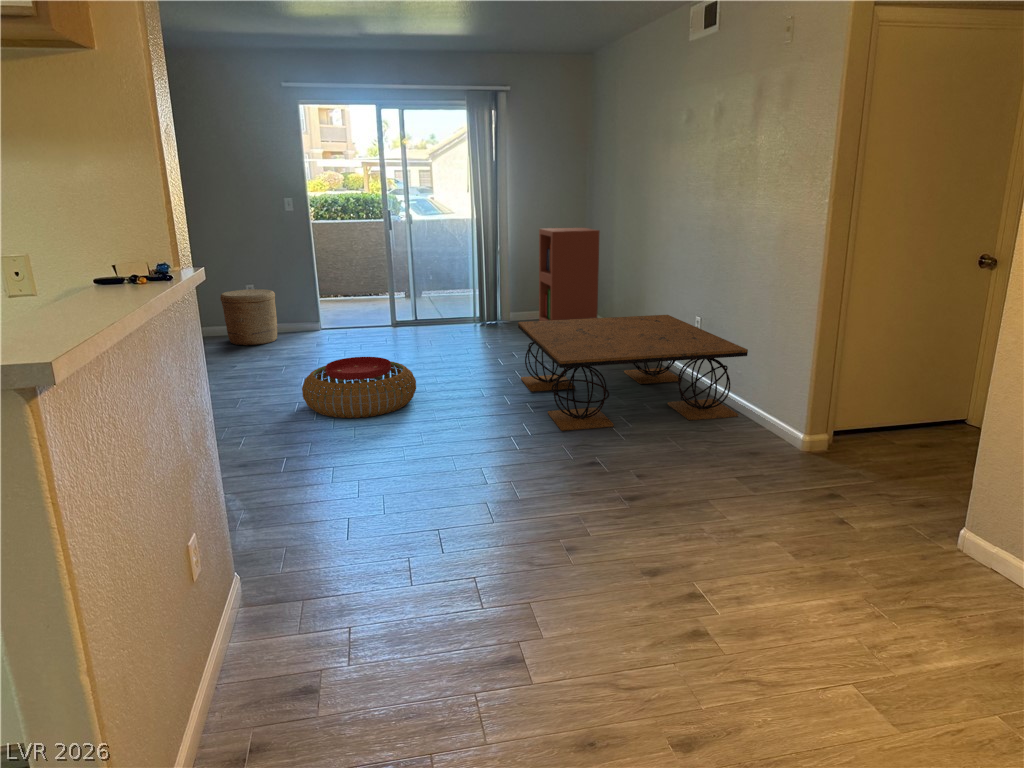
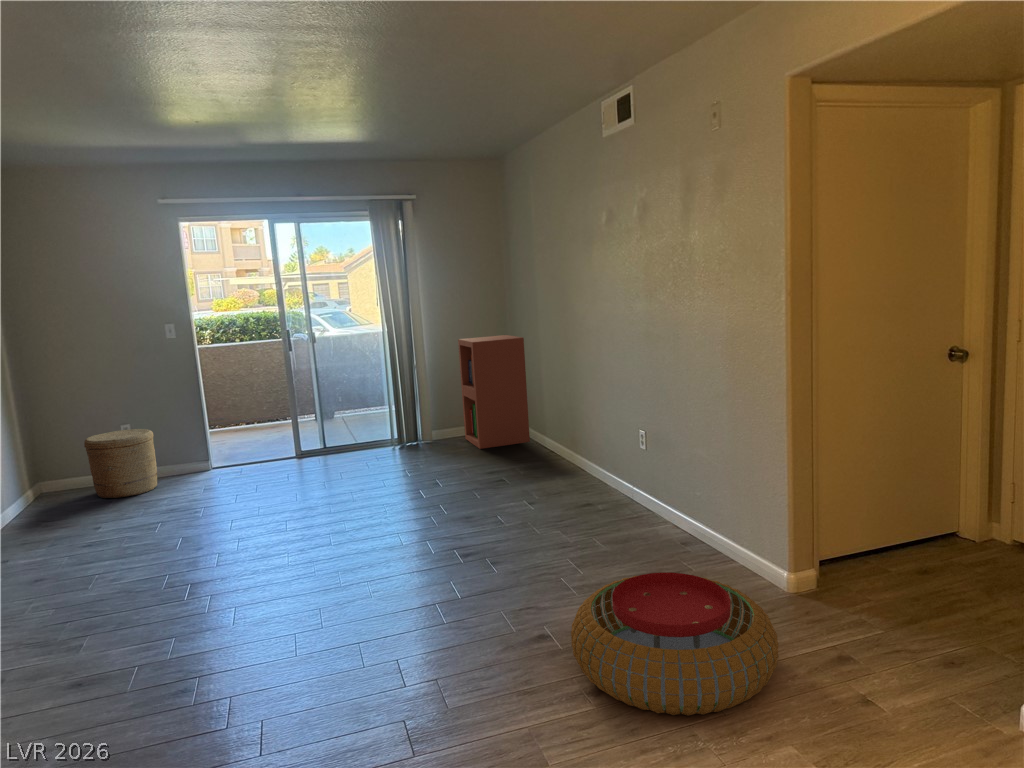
coffee table: present [518,315,748,431] -> none [439,429,708,590]
pouf: present [302,357,416,418] -> present [571,572,779,716]

